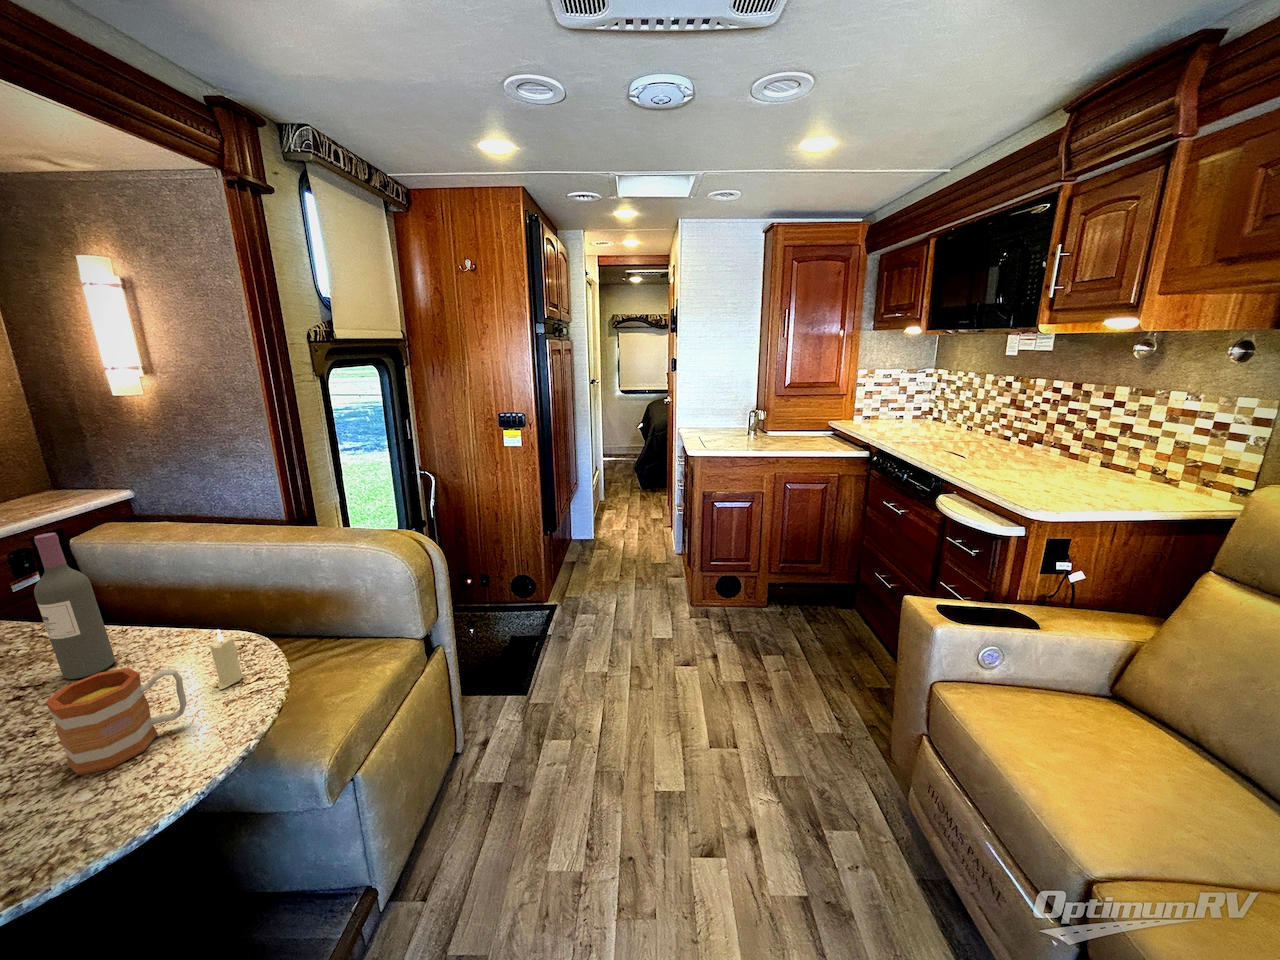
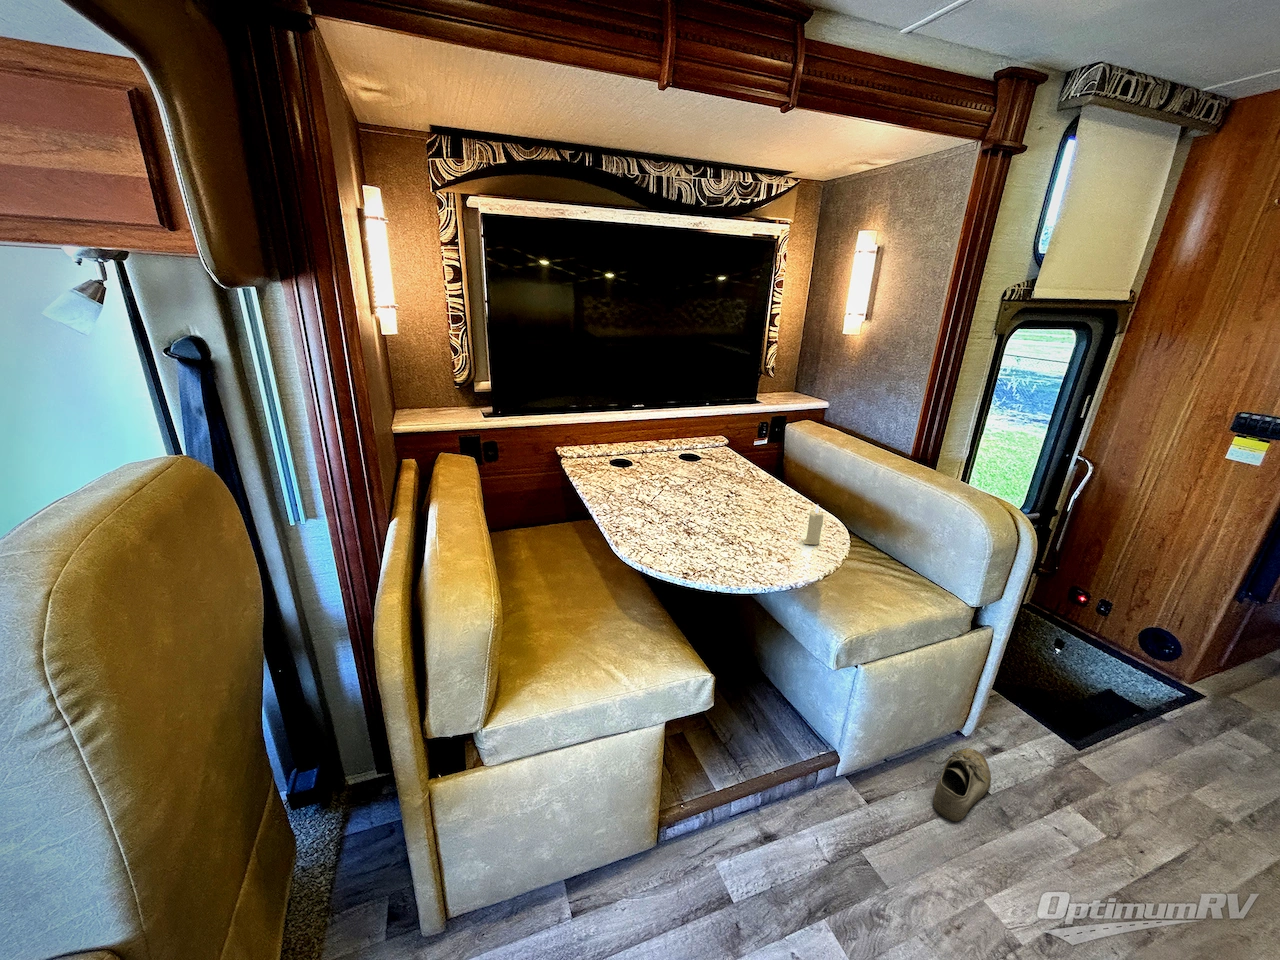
wine bottle: present [34,533,115,679] -> none [748,412,777,502]
mug: present [45,668,187,775] -> none [728,496,787,551]
shoe: none [463,757,499,839] -> present [933,748,991,822]

